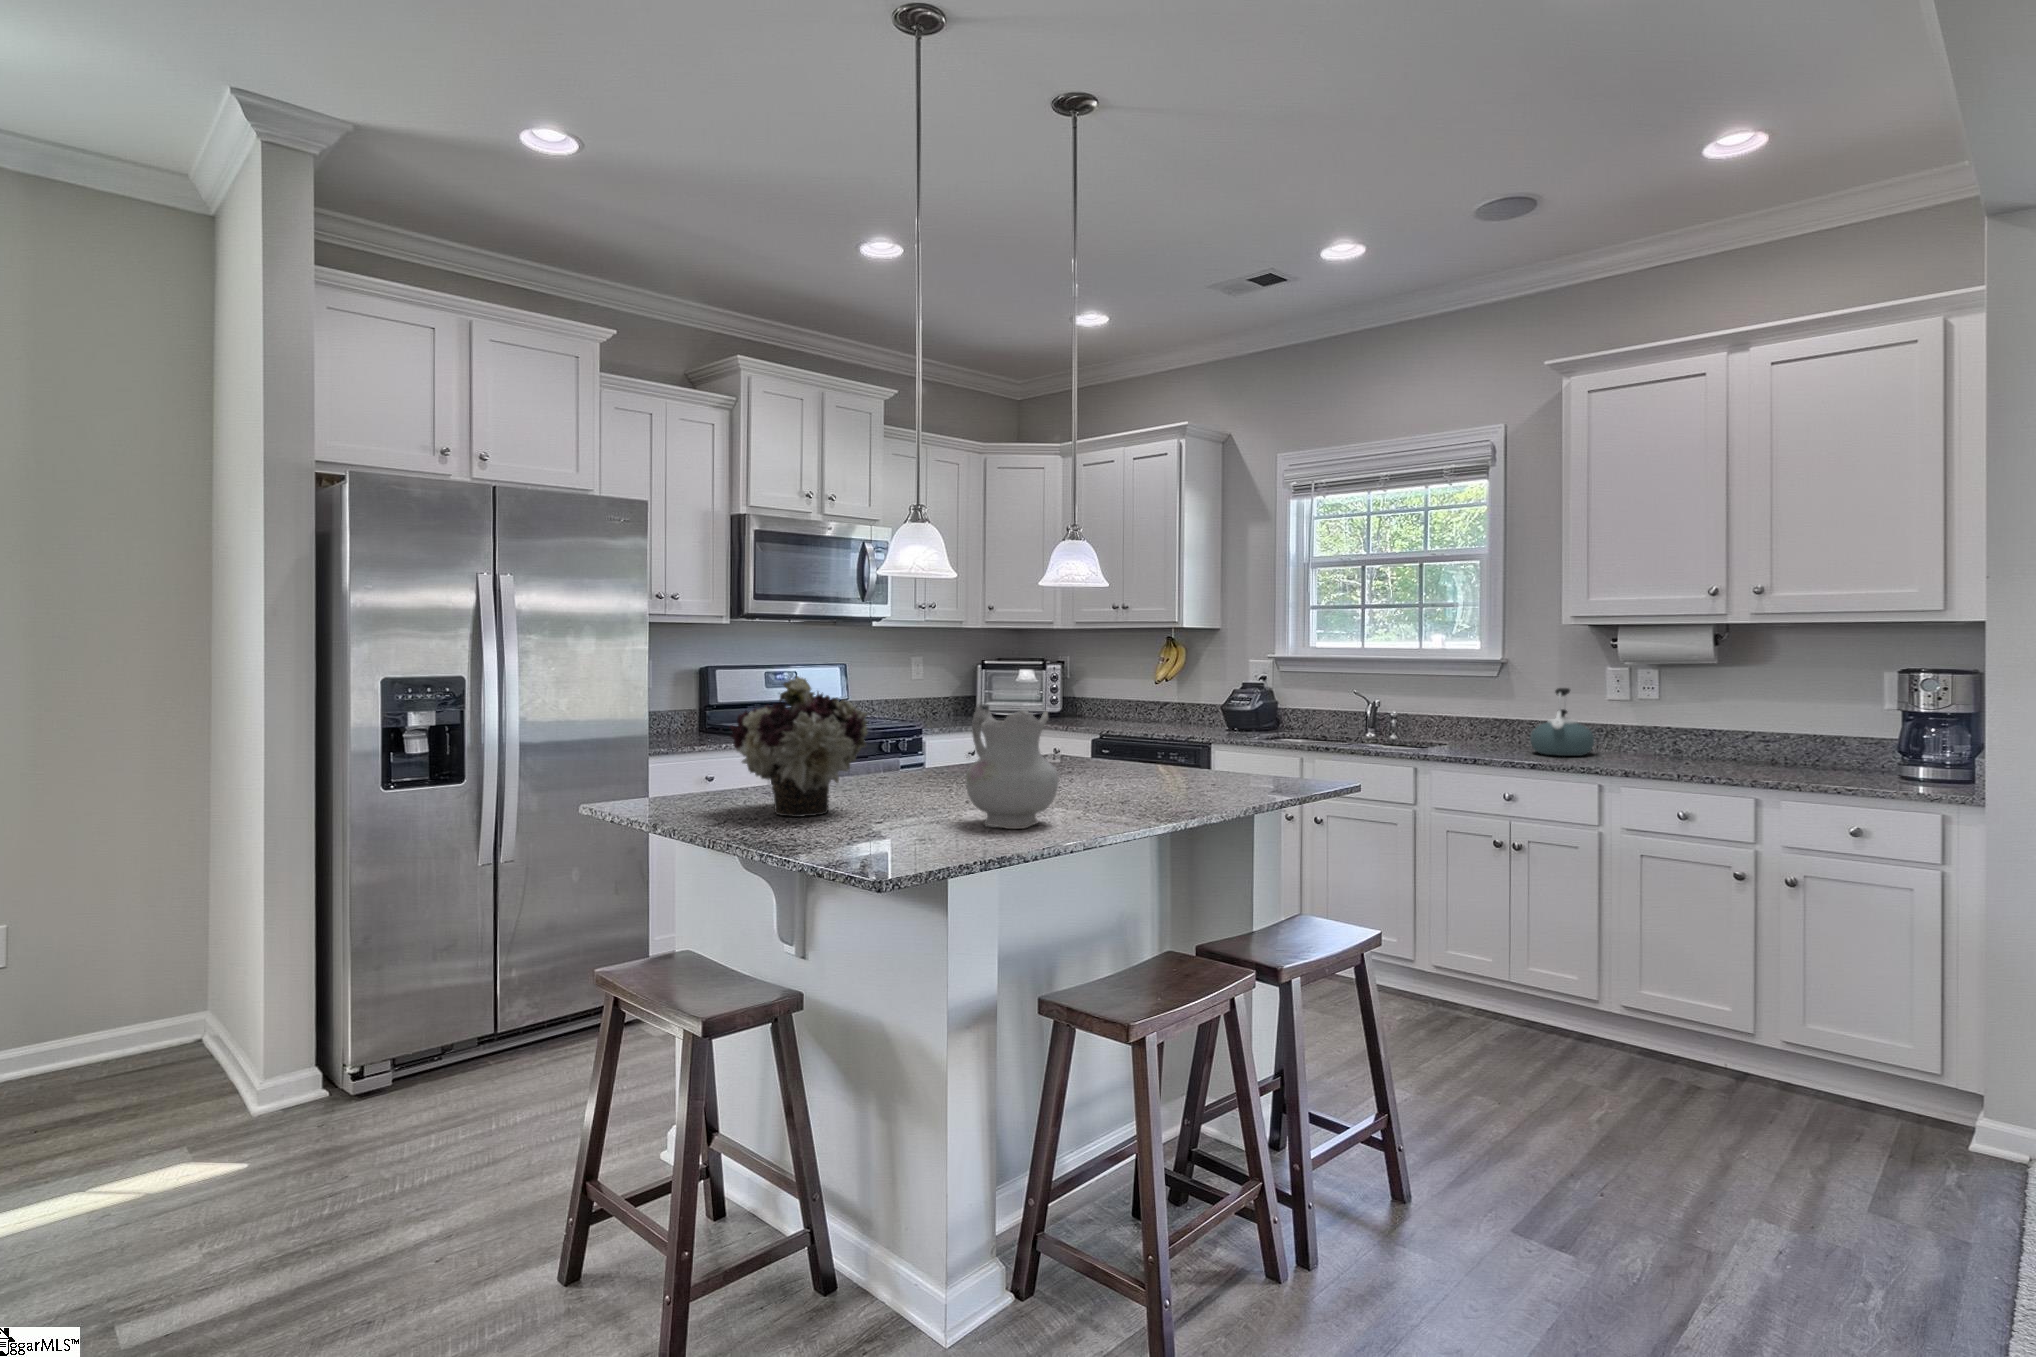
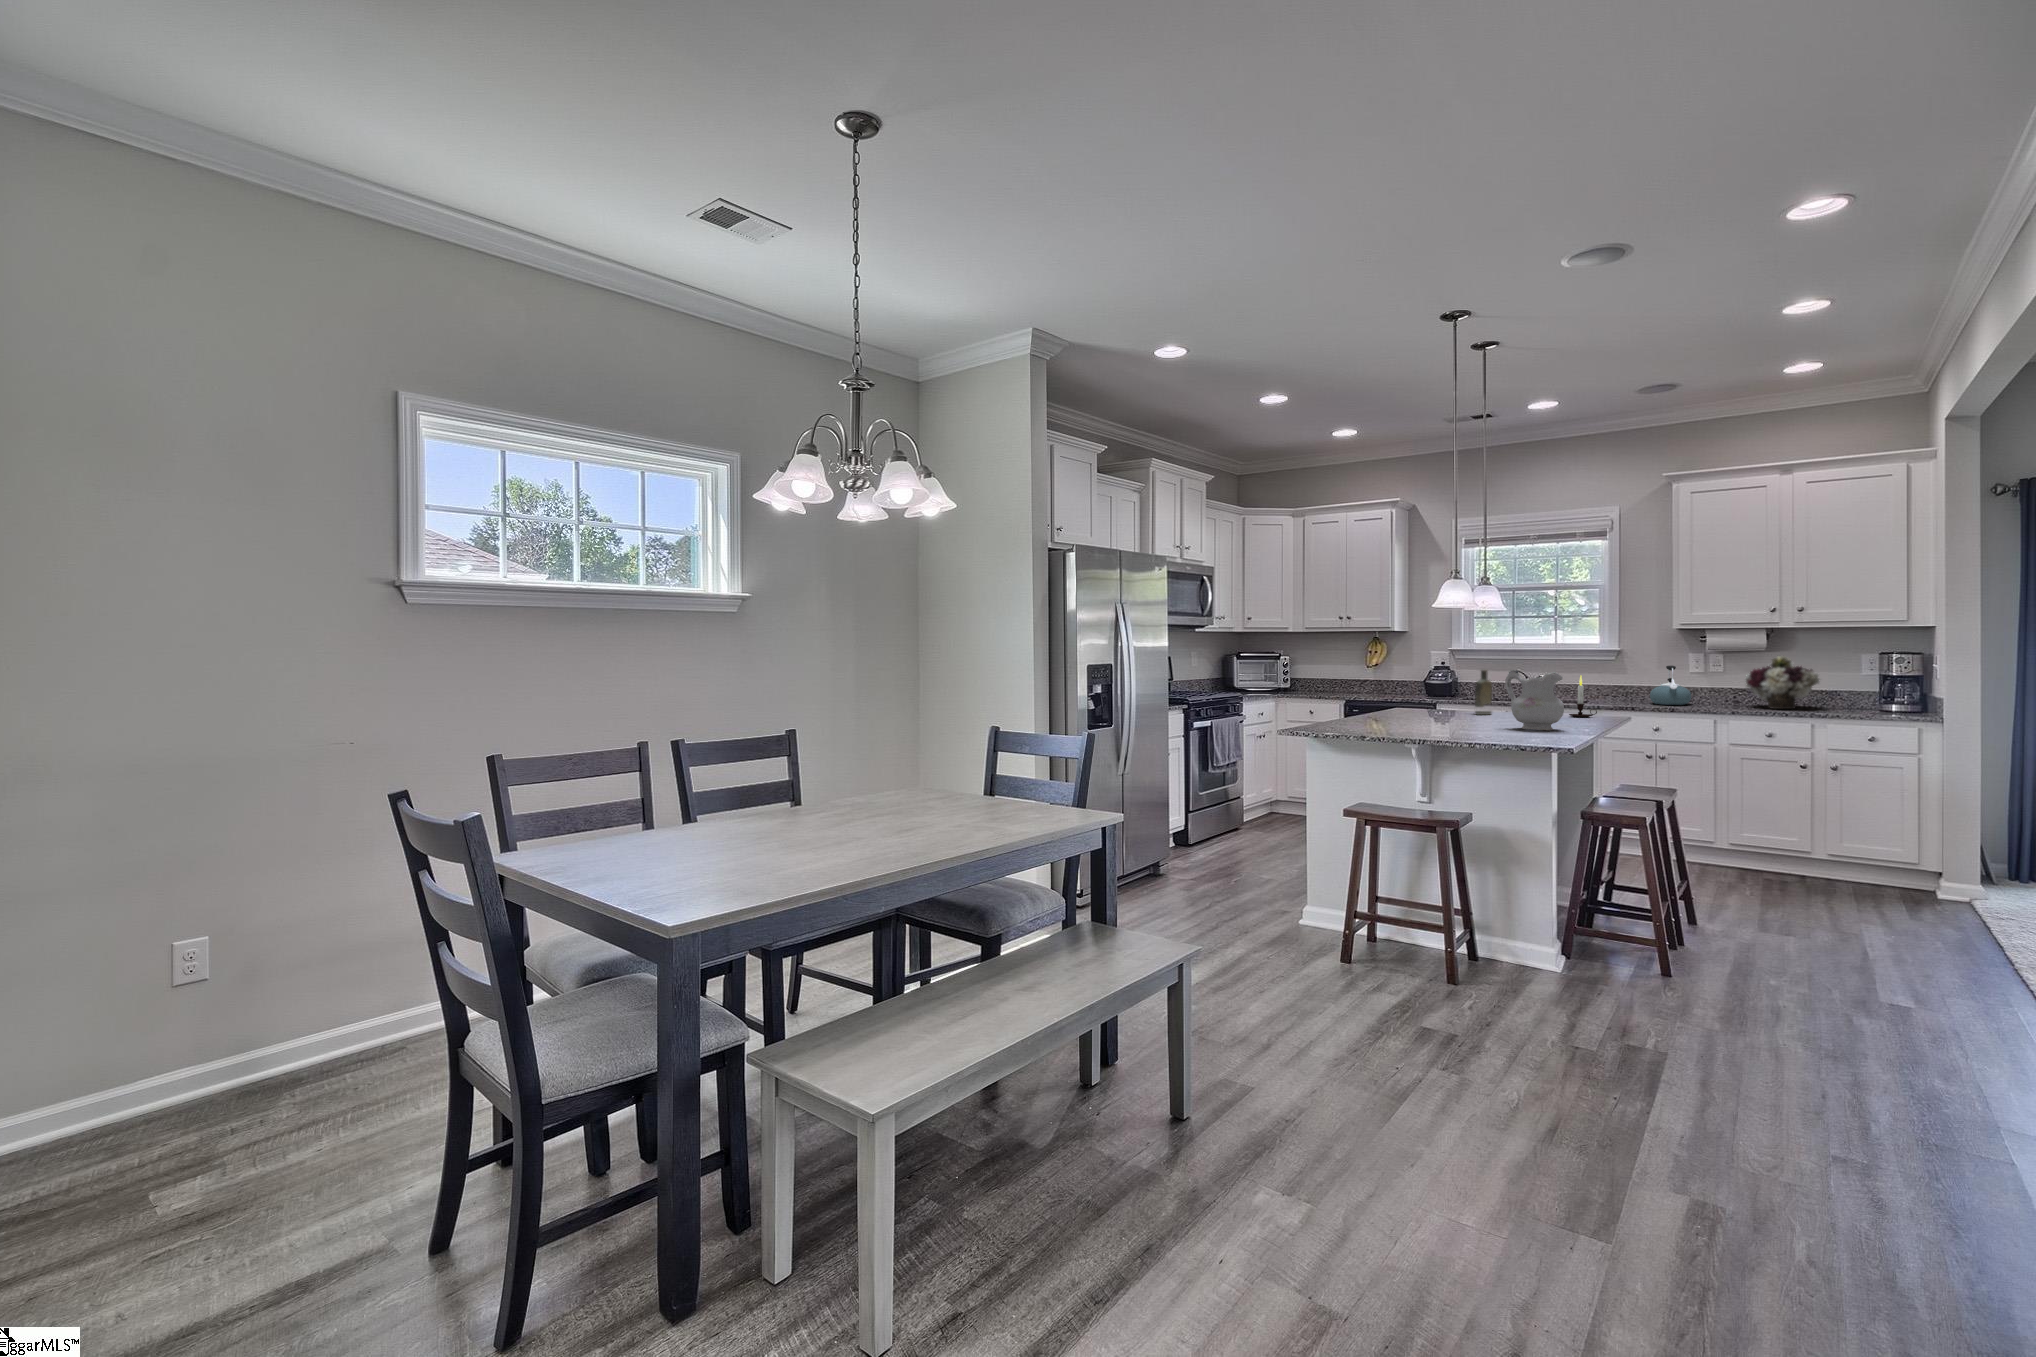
flower arrangement: present [730,676,868,817] -> present [1745,656,1820,709]
bottle: none [1257,691,1291,766] -> present [1475,670,1492,715]
candle: none [1216,710,1263,790] -> present [1569,676,1597,717]

